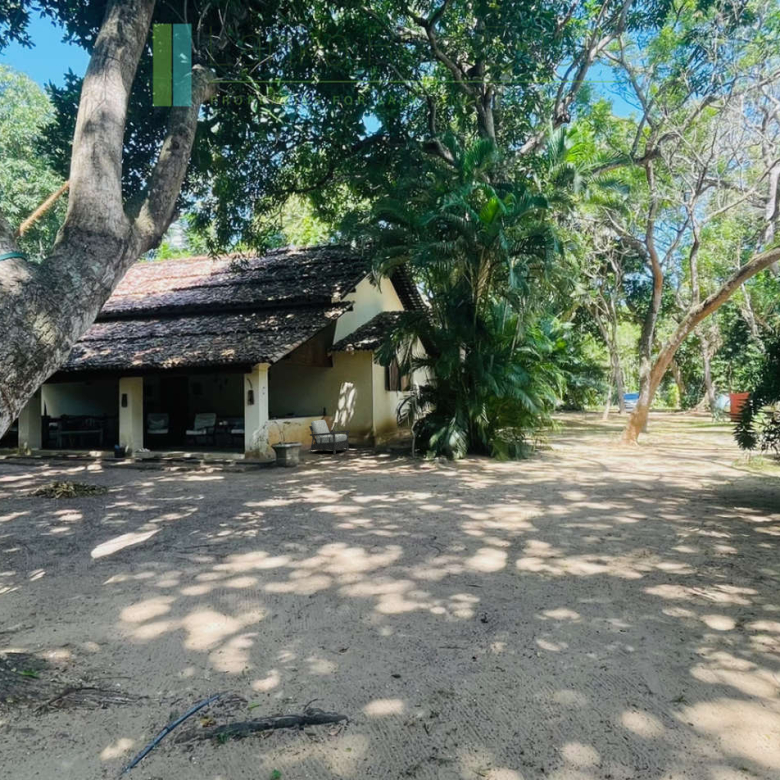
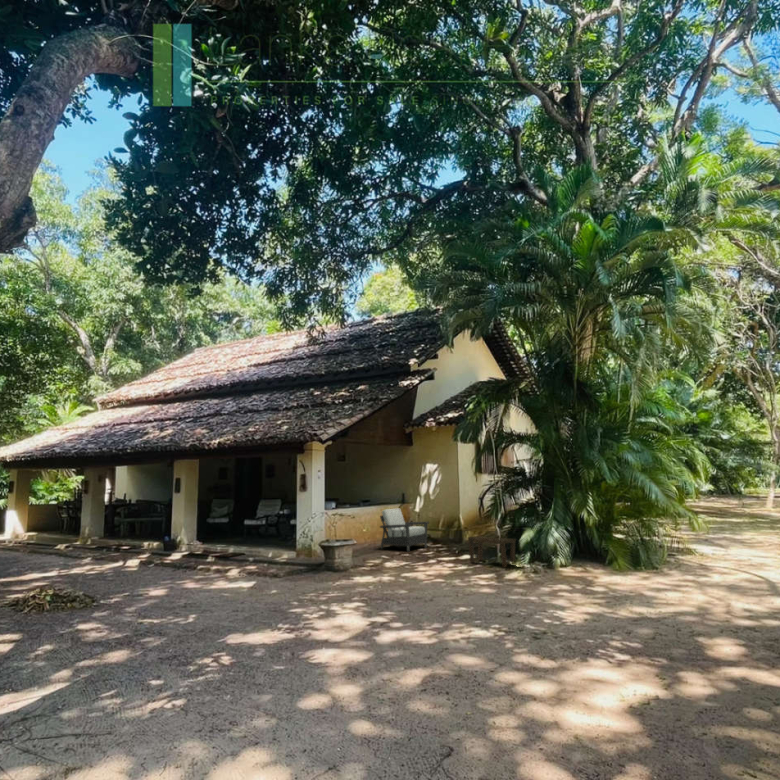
bench: none [388,439,426,461] -> present [468,536,516,567]

